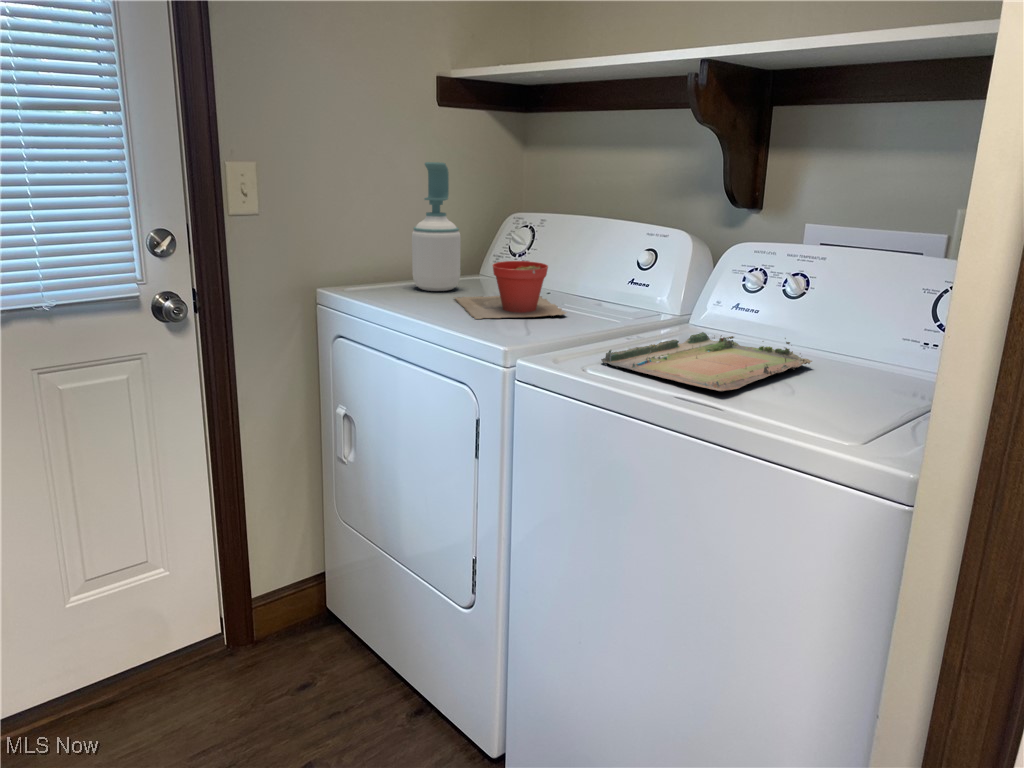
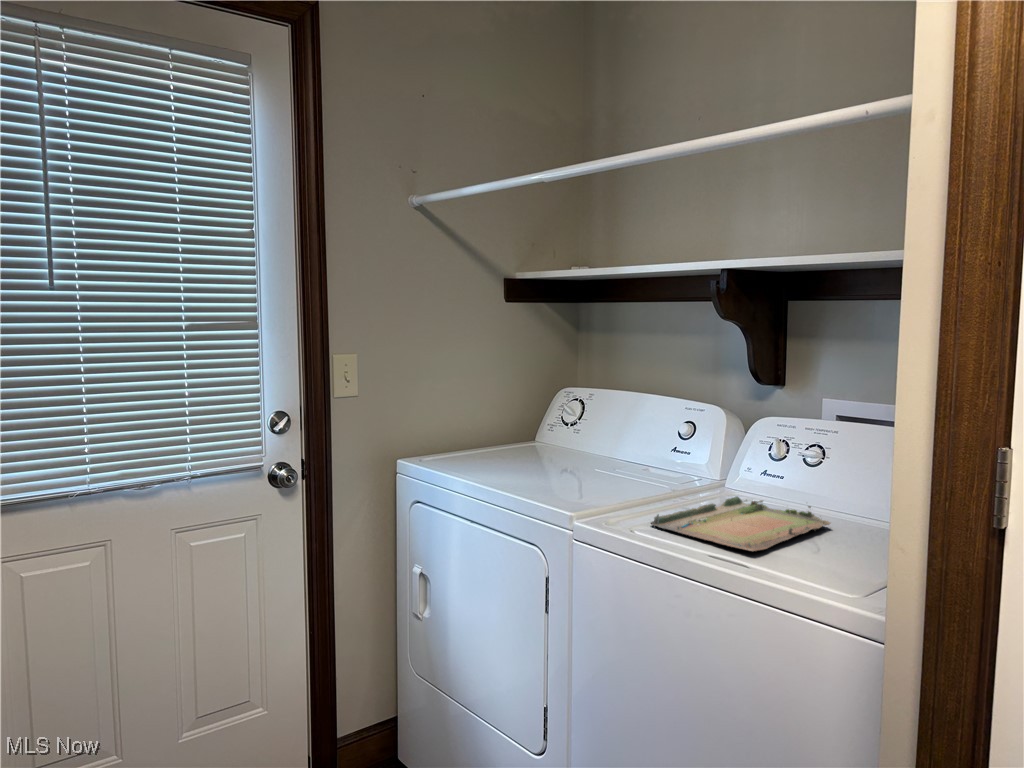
soap bottle: present [412,162,461,291] -> none [482,351,524,458]
plant pot: present [456,261,567,319] -> none [519,433,619,485]

